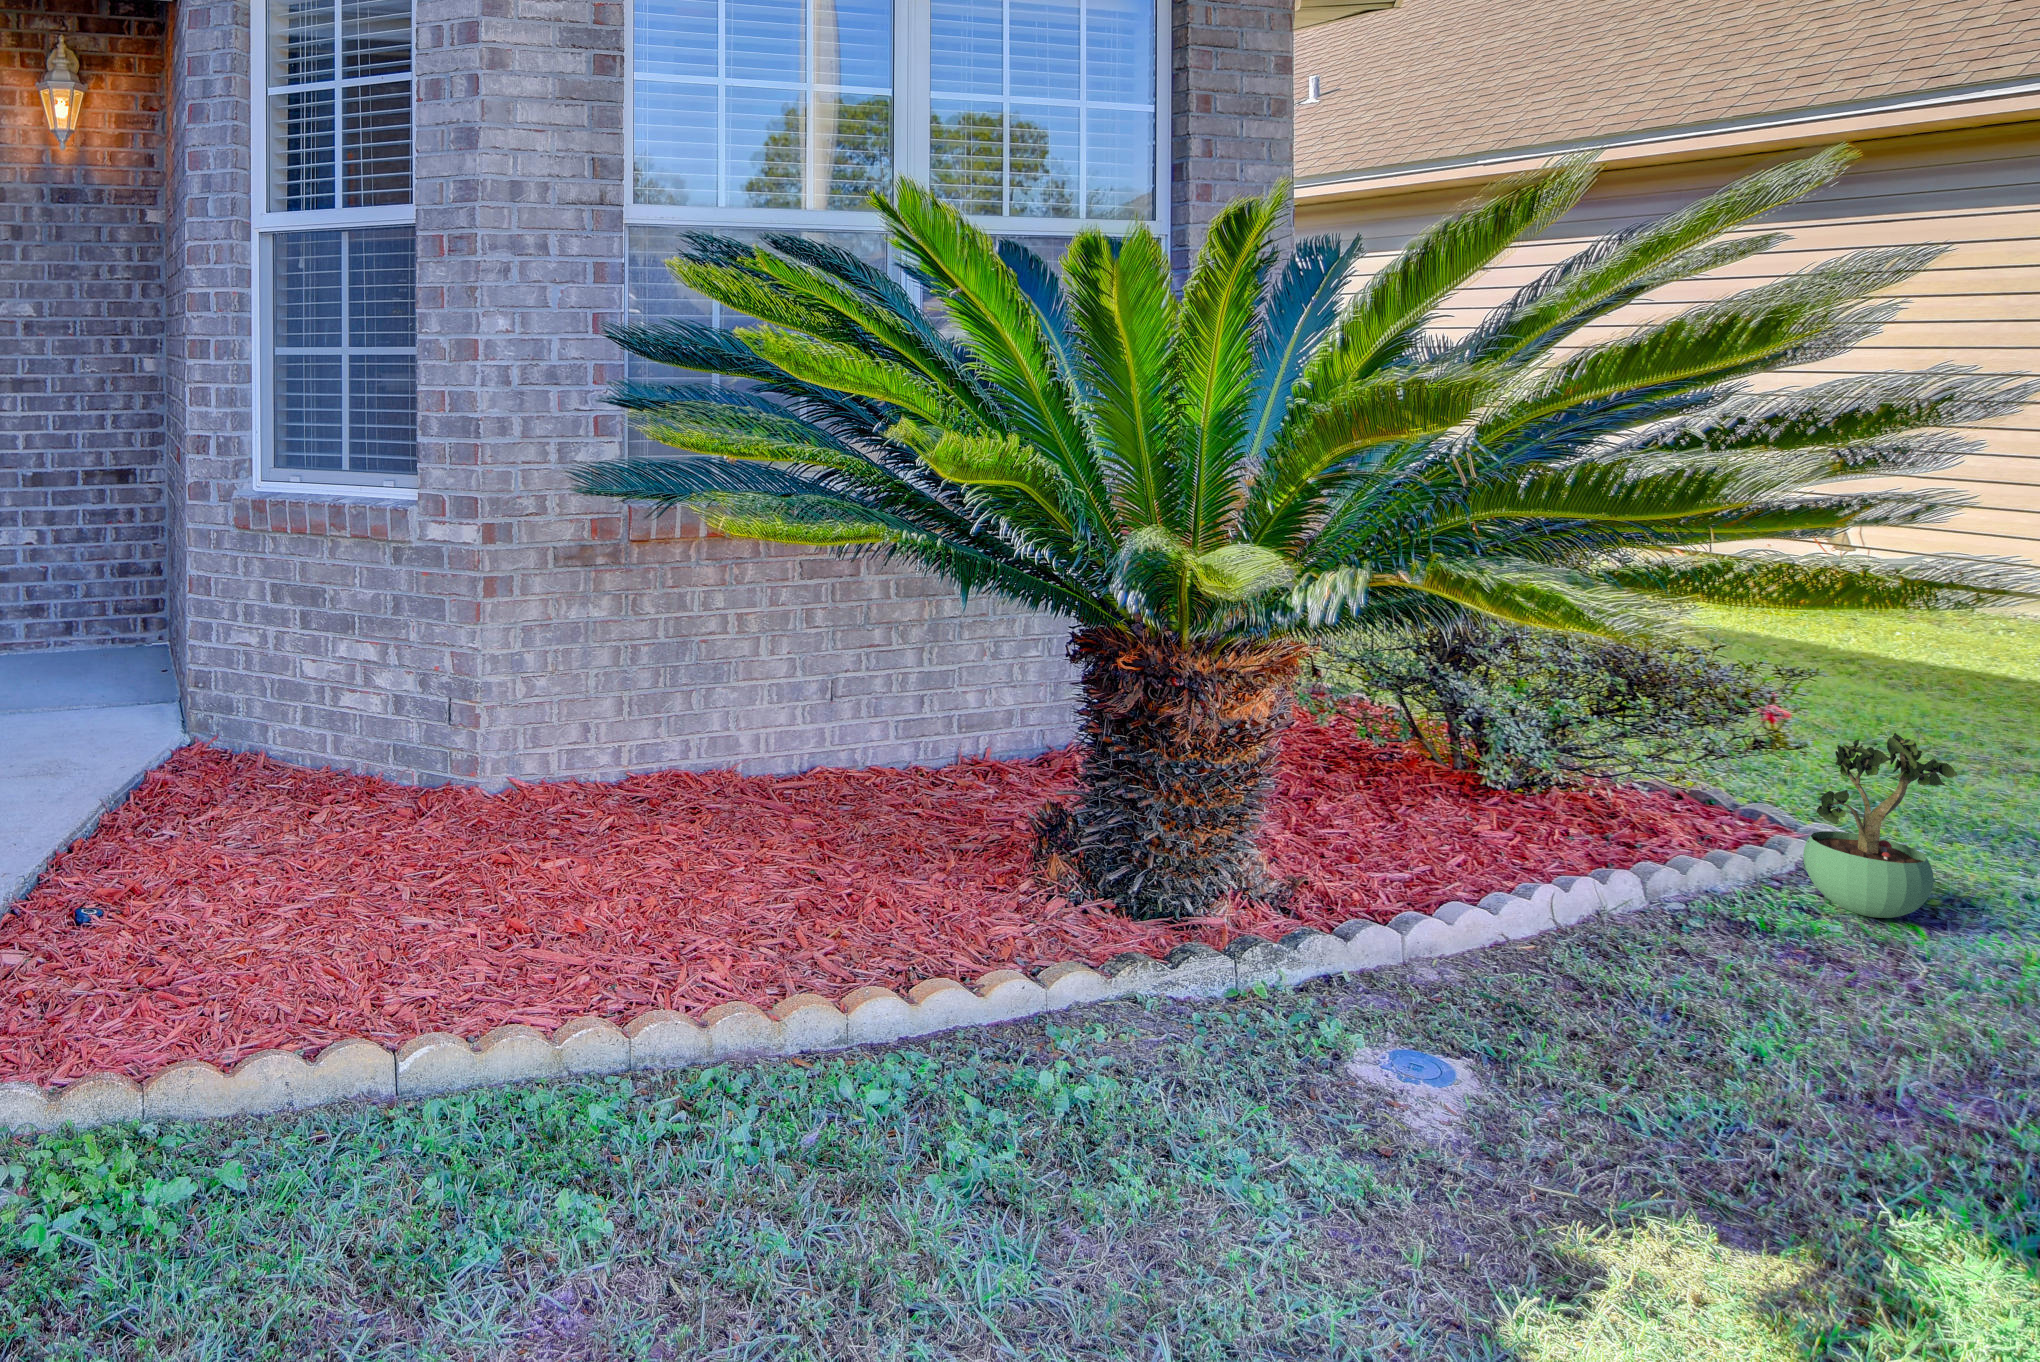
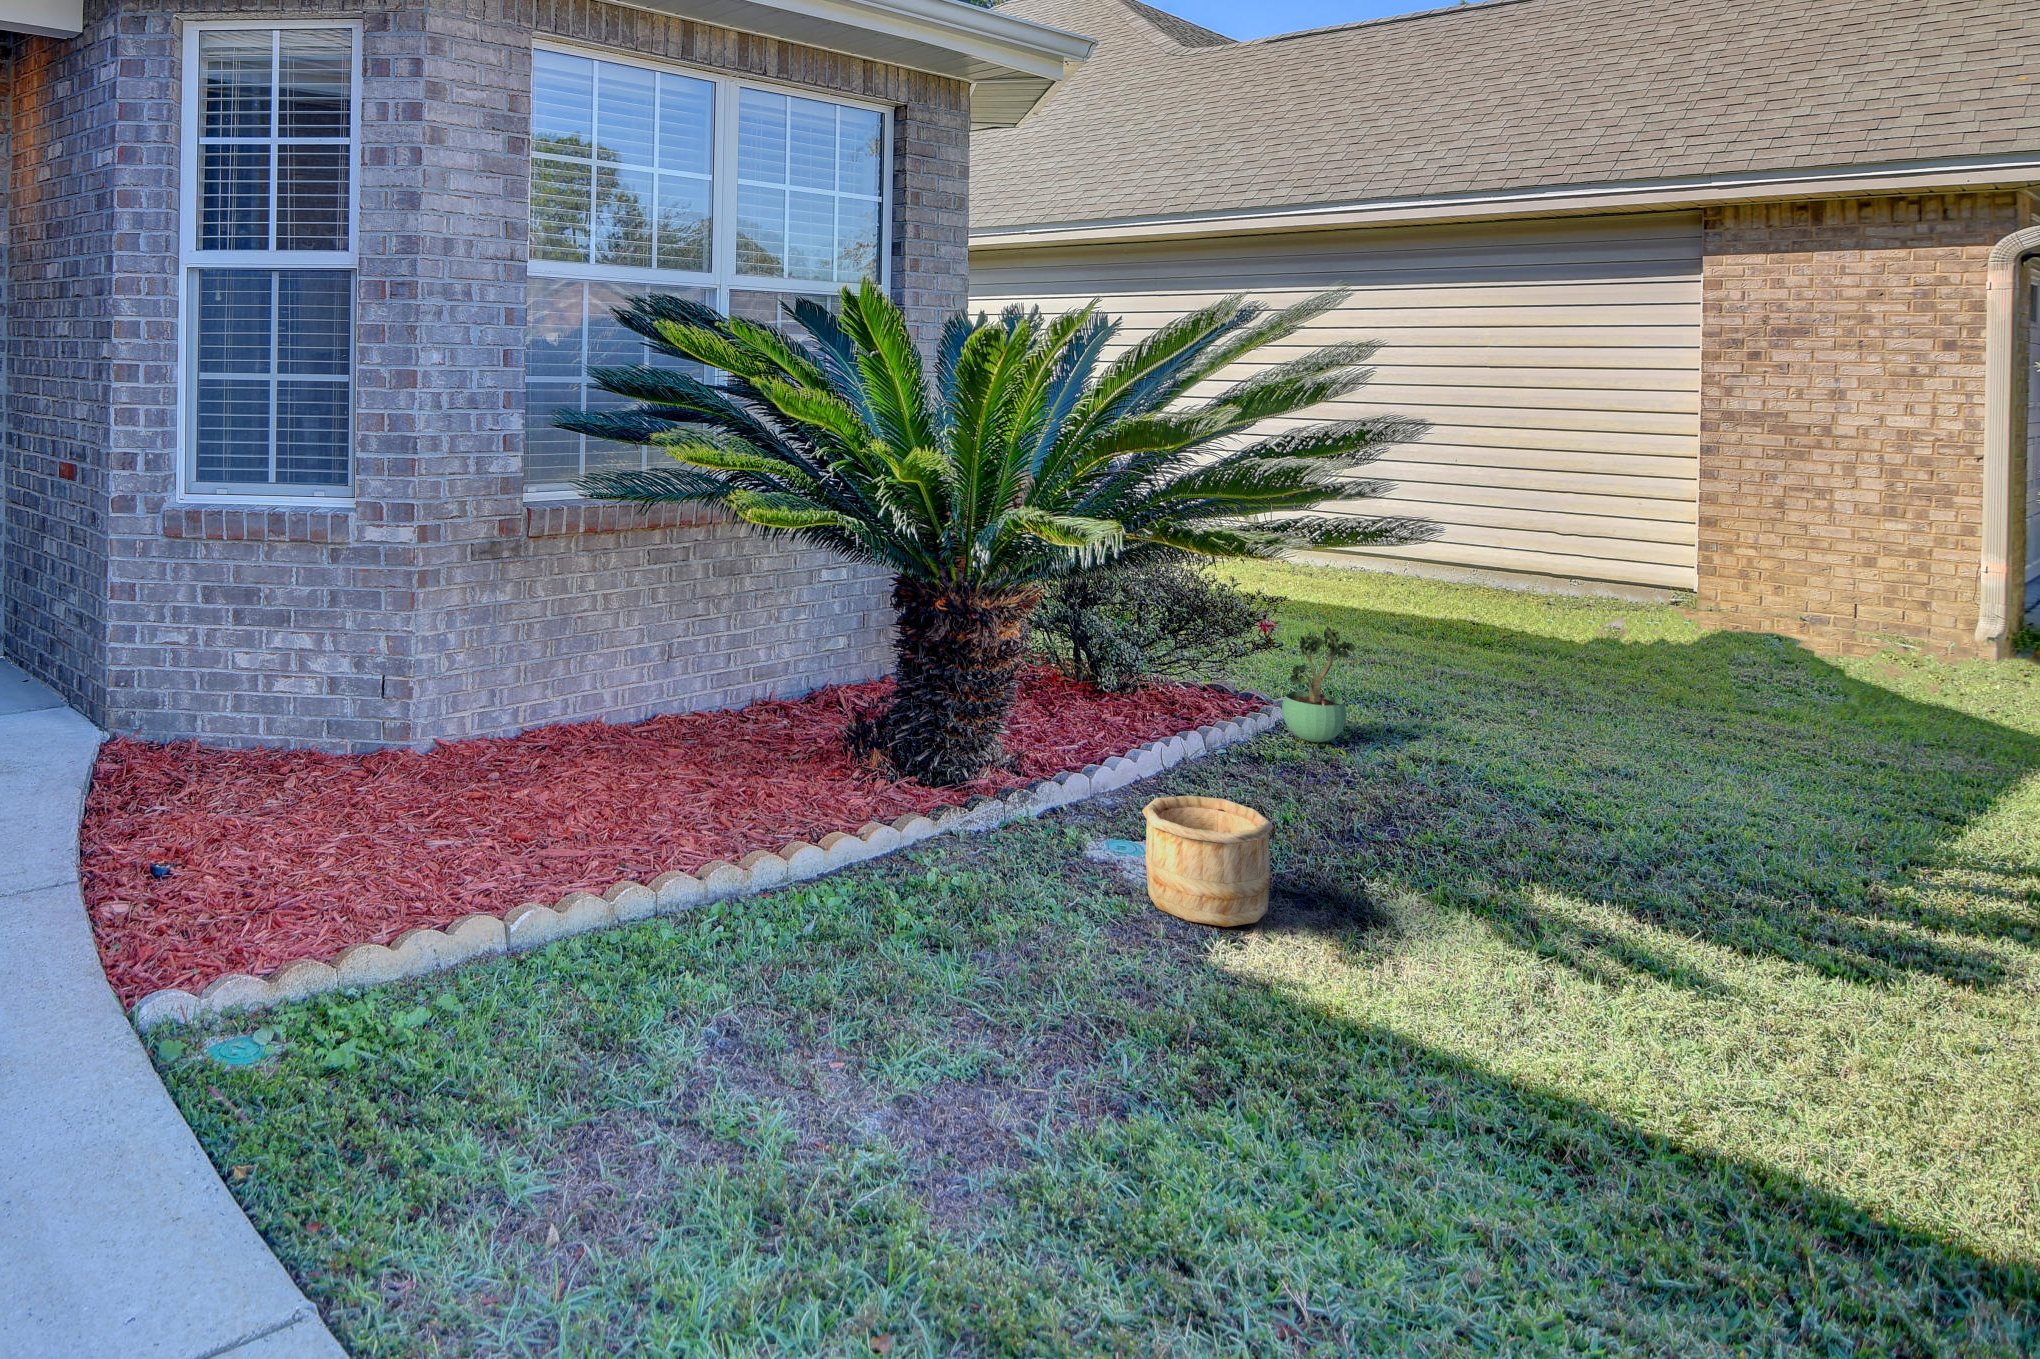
wooden bucket: none [1418,1009,1664,1258] -> present [1142,795,1273,927]

